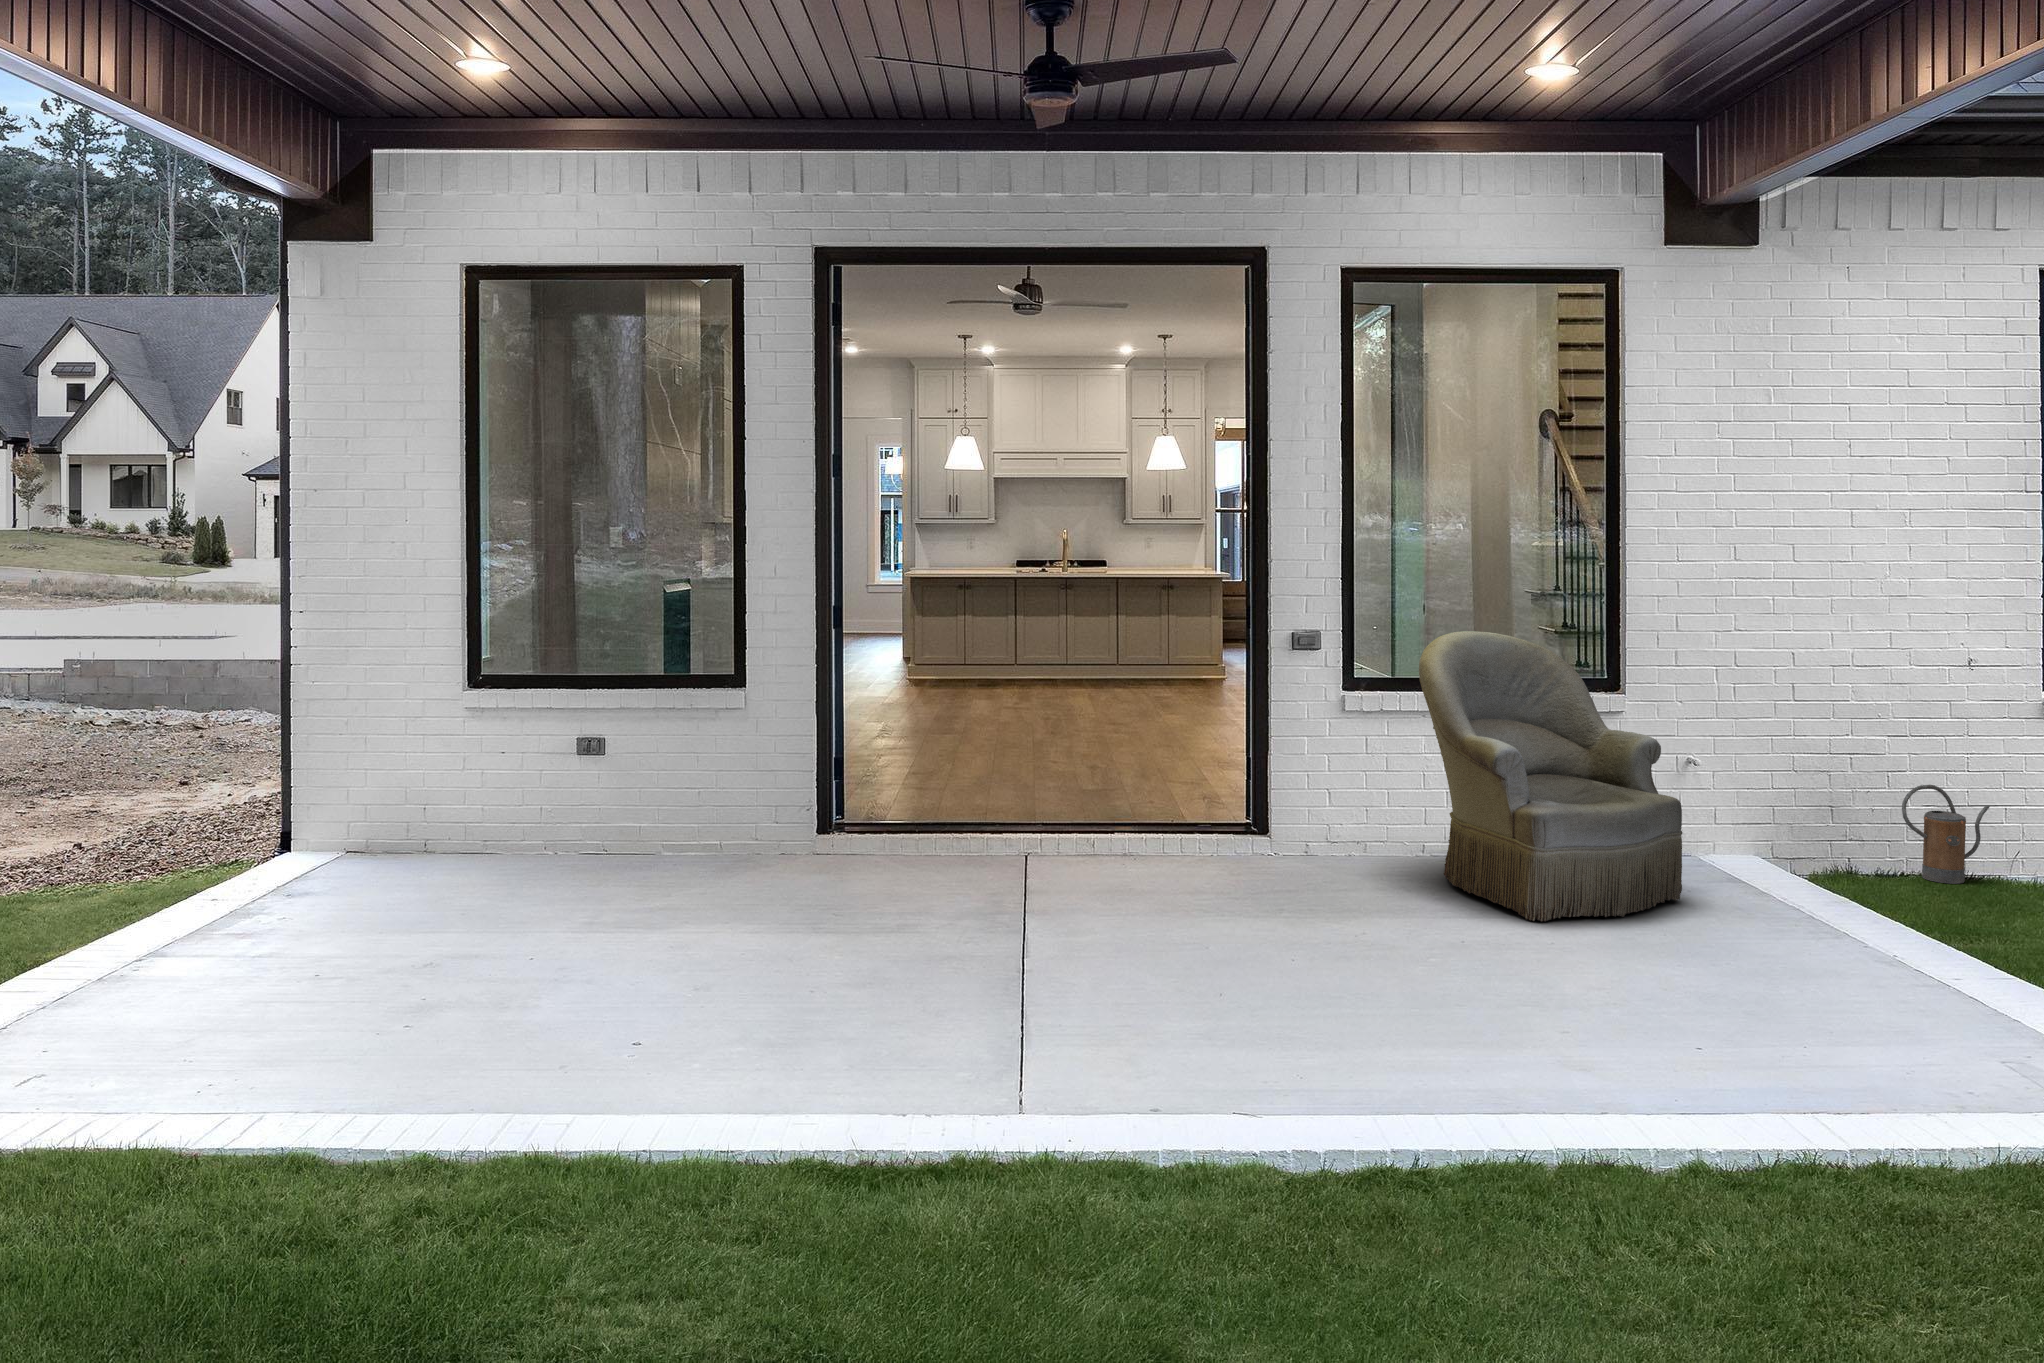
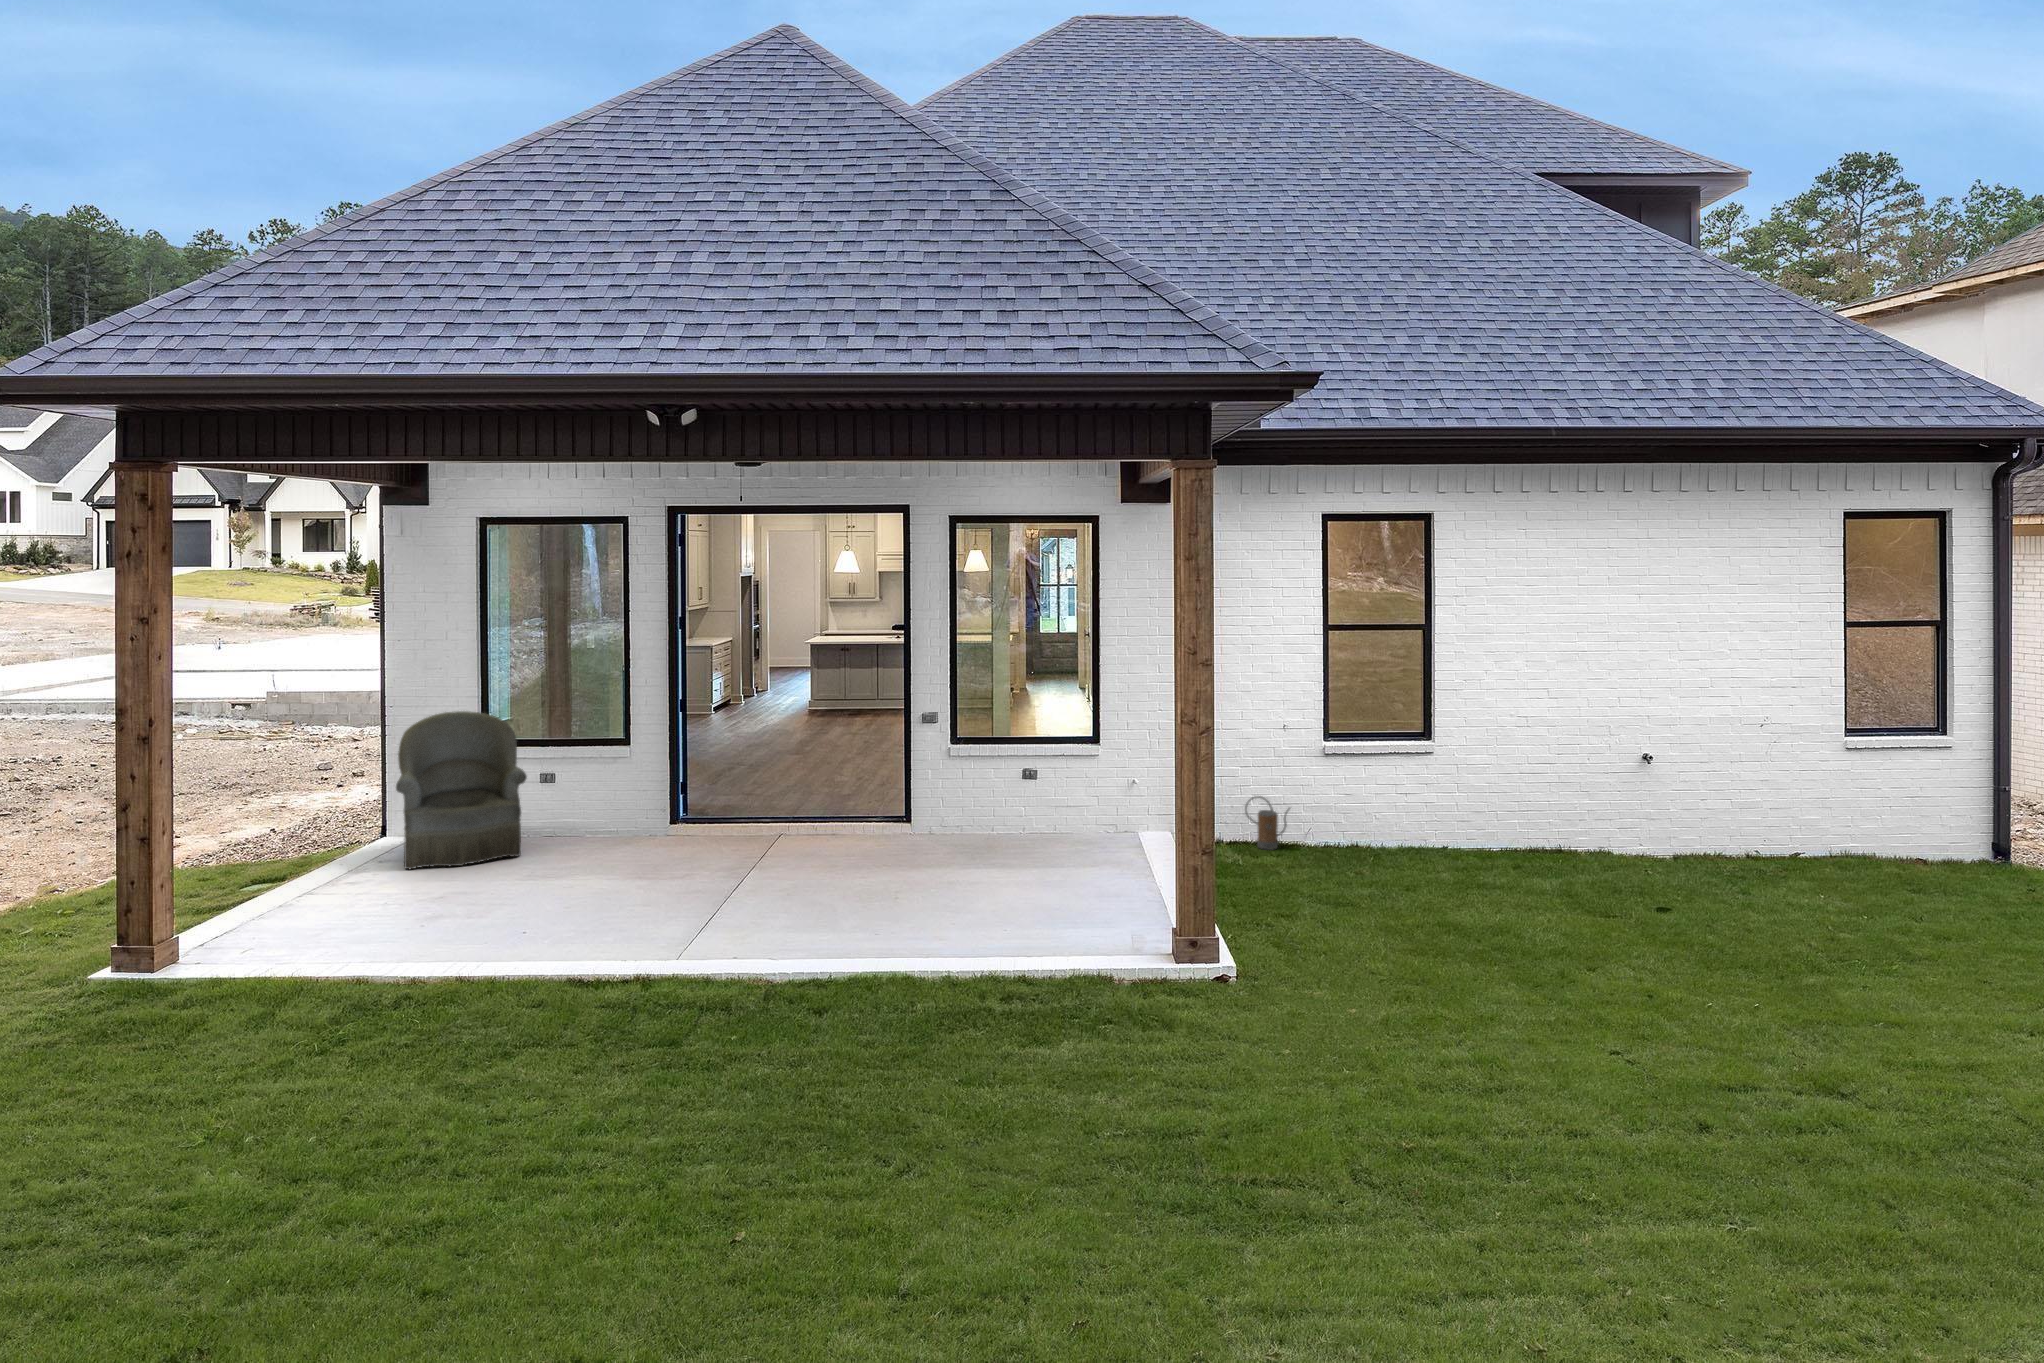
armchair: present [1419,631,1682,922] -> present [396,711,527,869]

